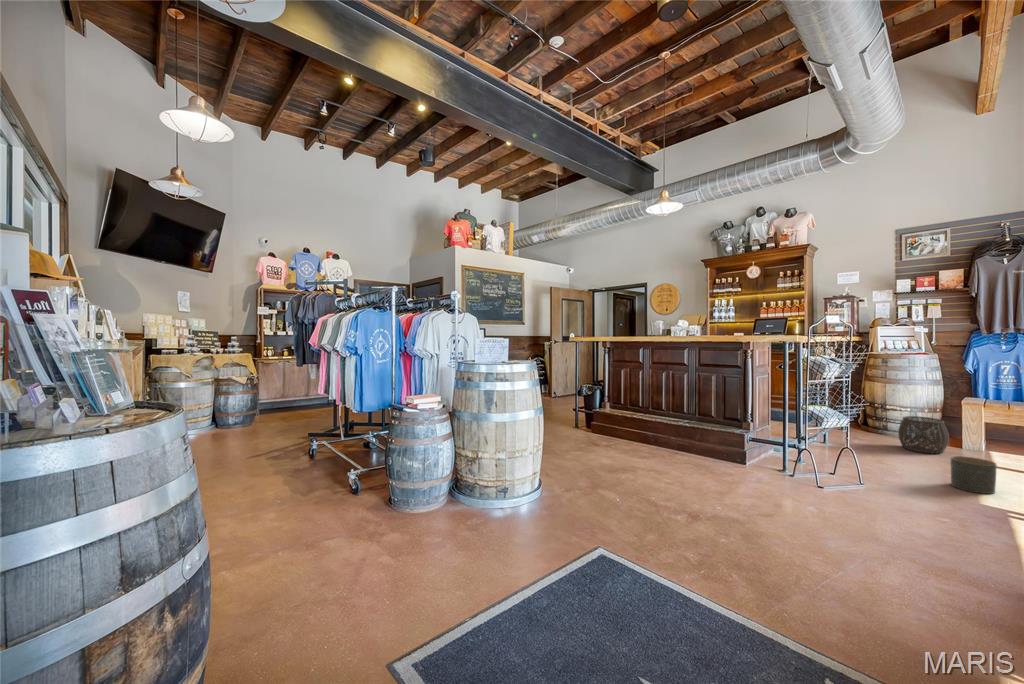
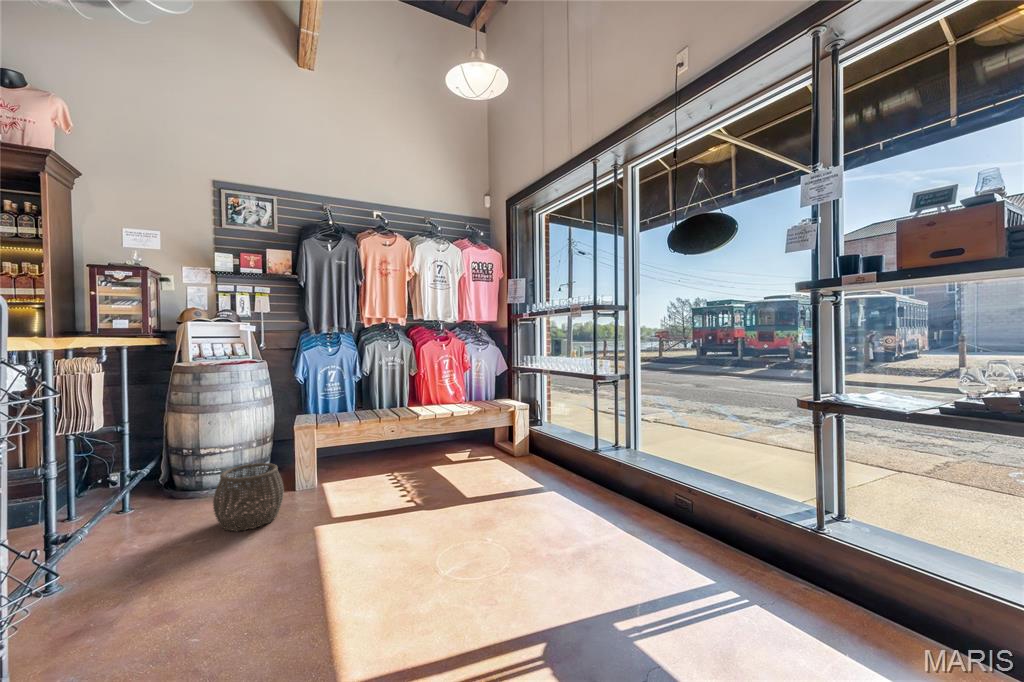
planter: present [951,456,997,494] -> none [293,551,357,639]

